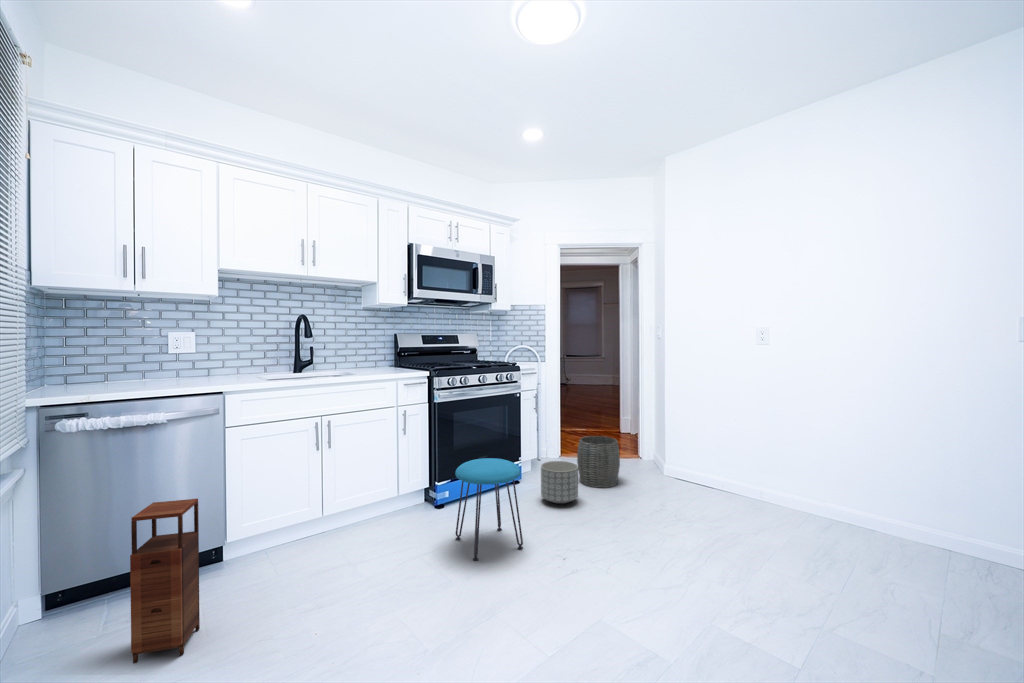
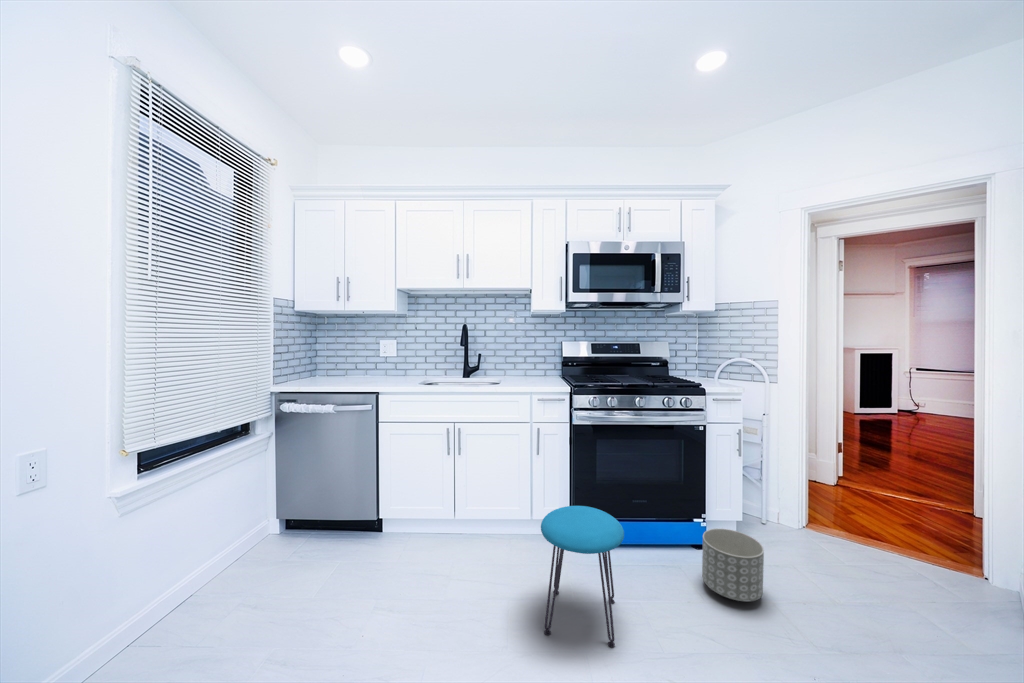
woven basket: present [577,436,620,488] -> none [791,504,875,601]
storage cabinet: present [130,499,200,663] -> none [259,480,313,607]

